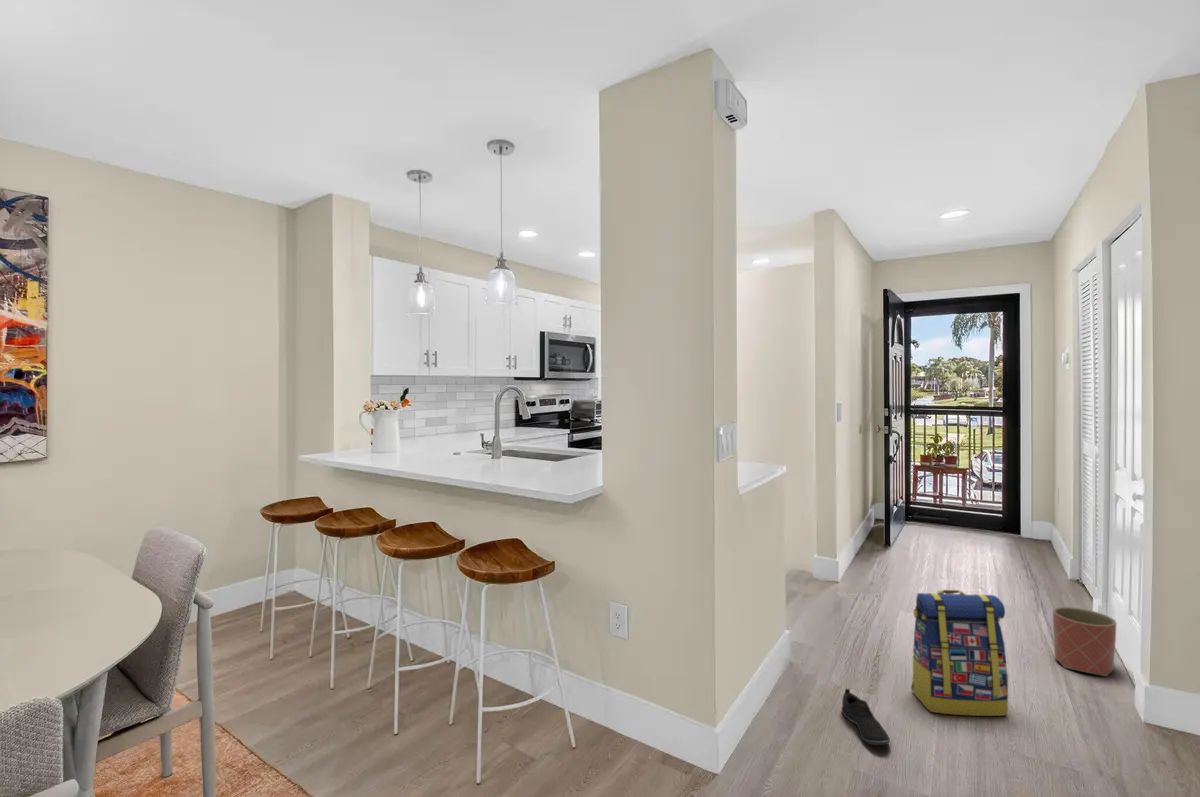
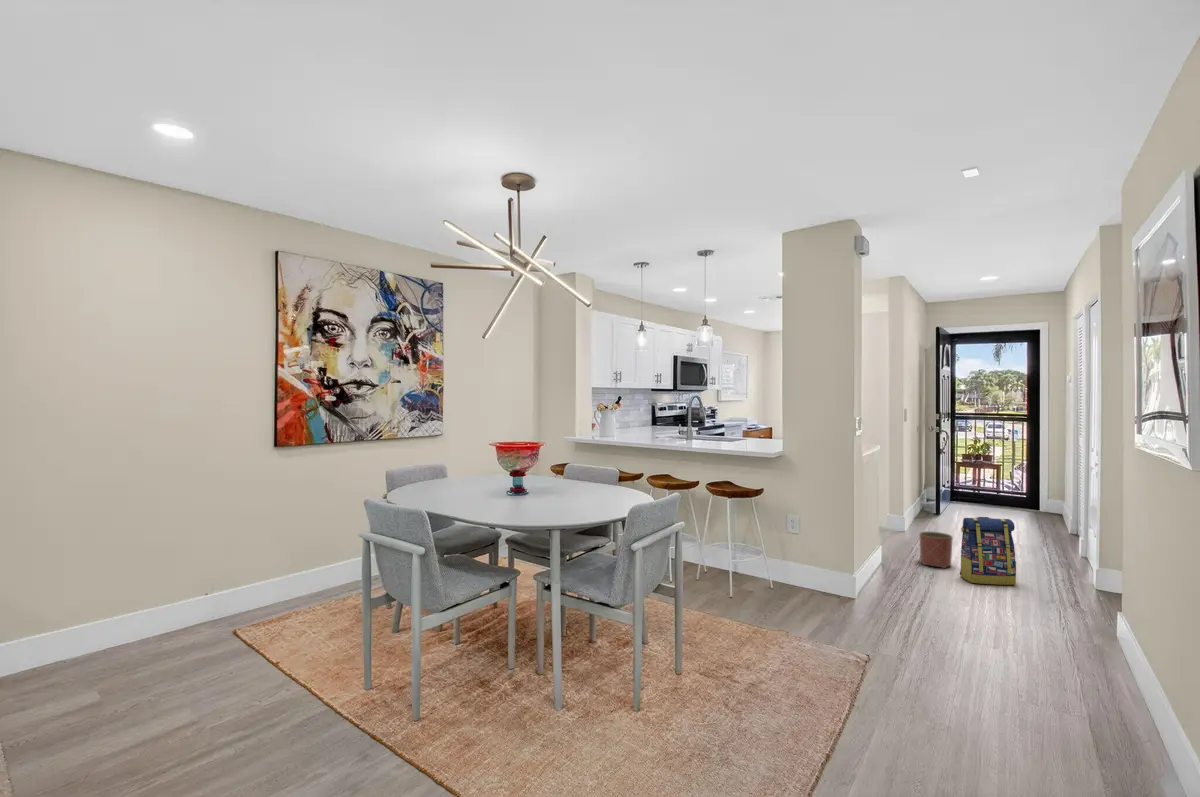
planter: present [1053,607,1116,676] -> present [920,532,953,568]
shoe: present [842,689,890,745] -> none [920,569,949,591]

